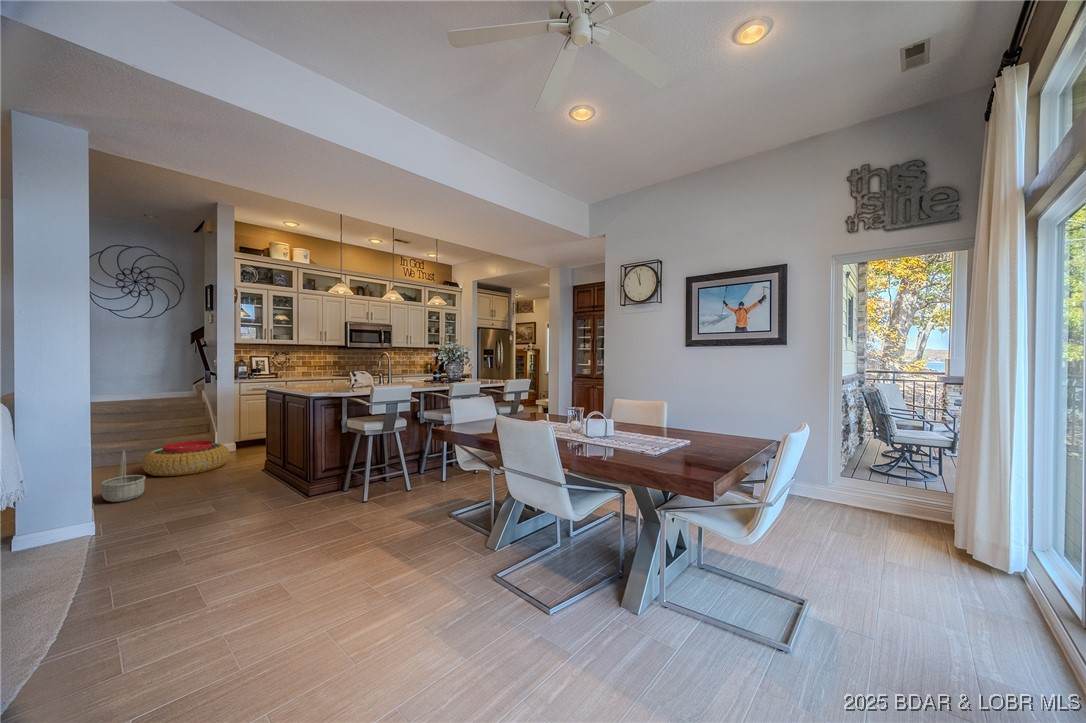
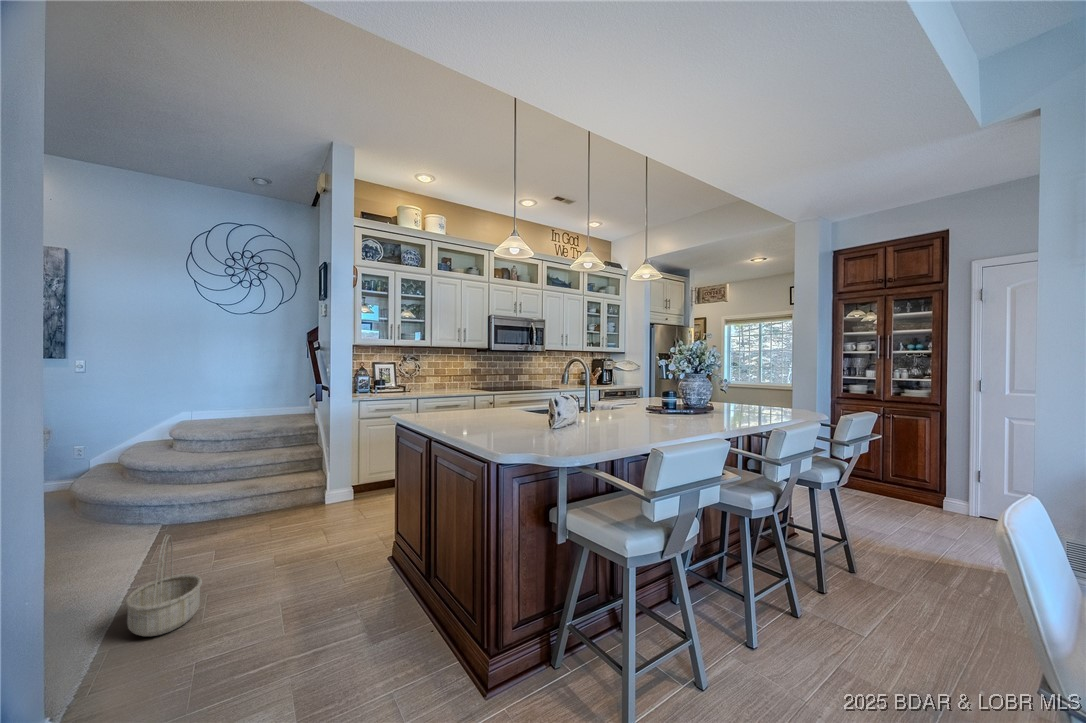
pouf: present [142,441,230,476] -> none [221,492,342,557]

